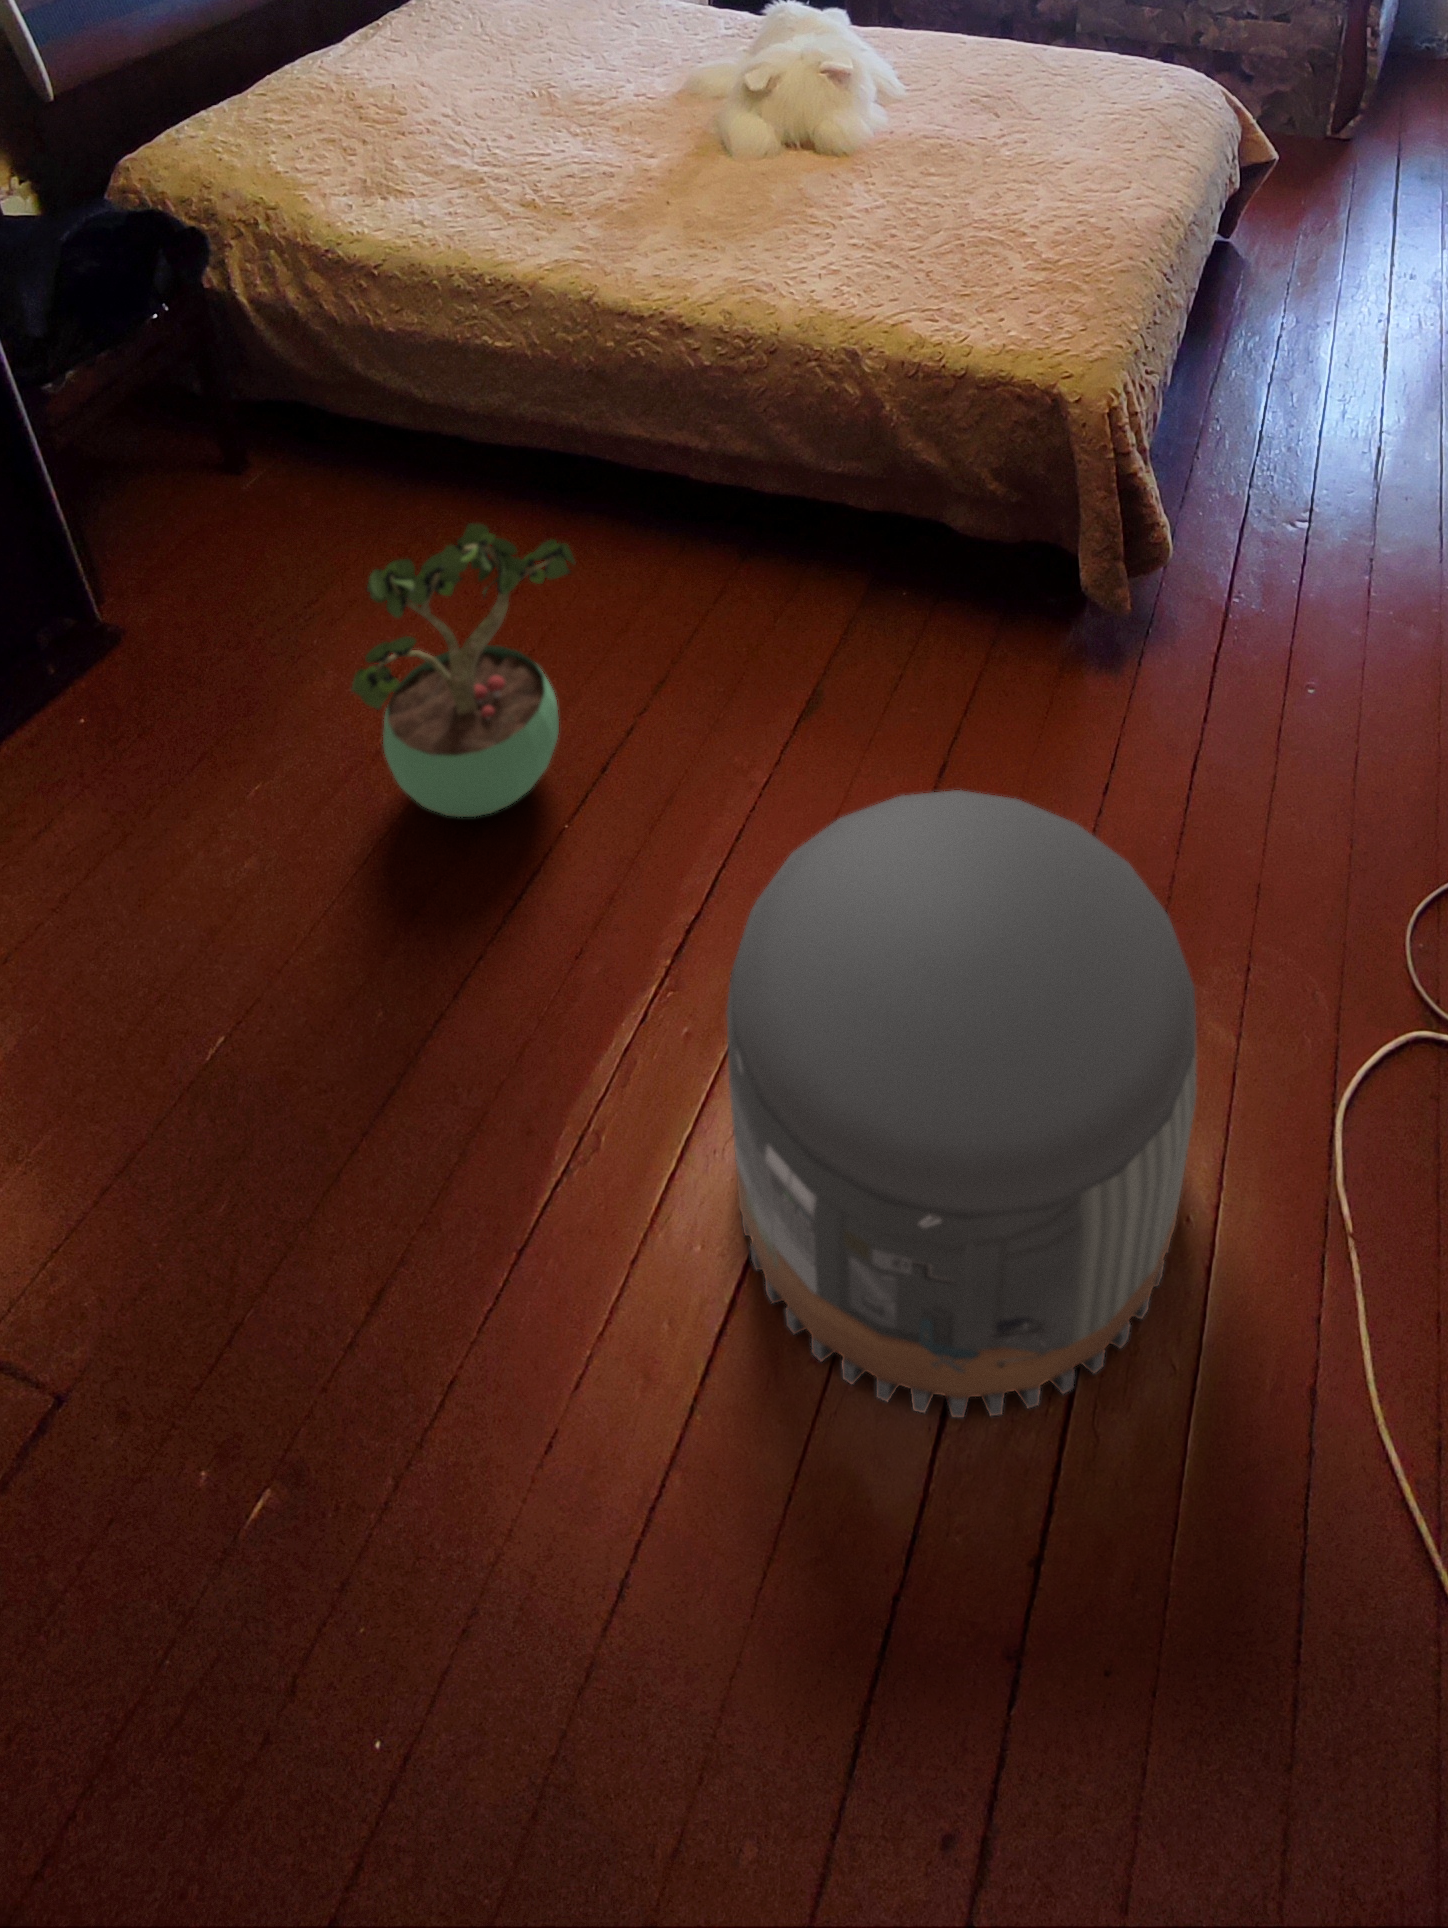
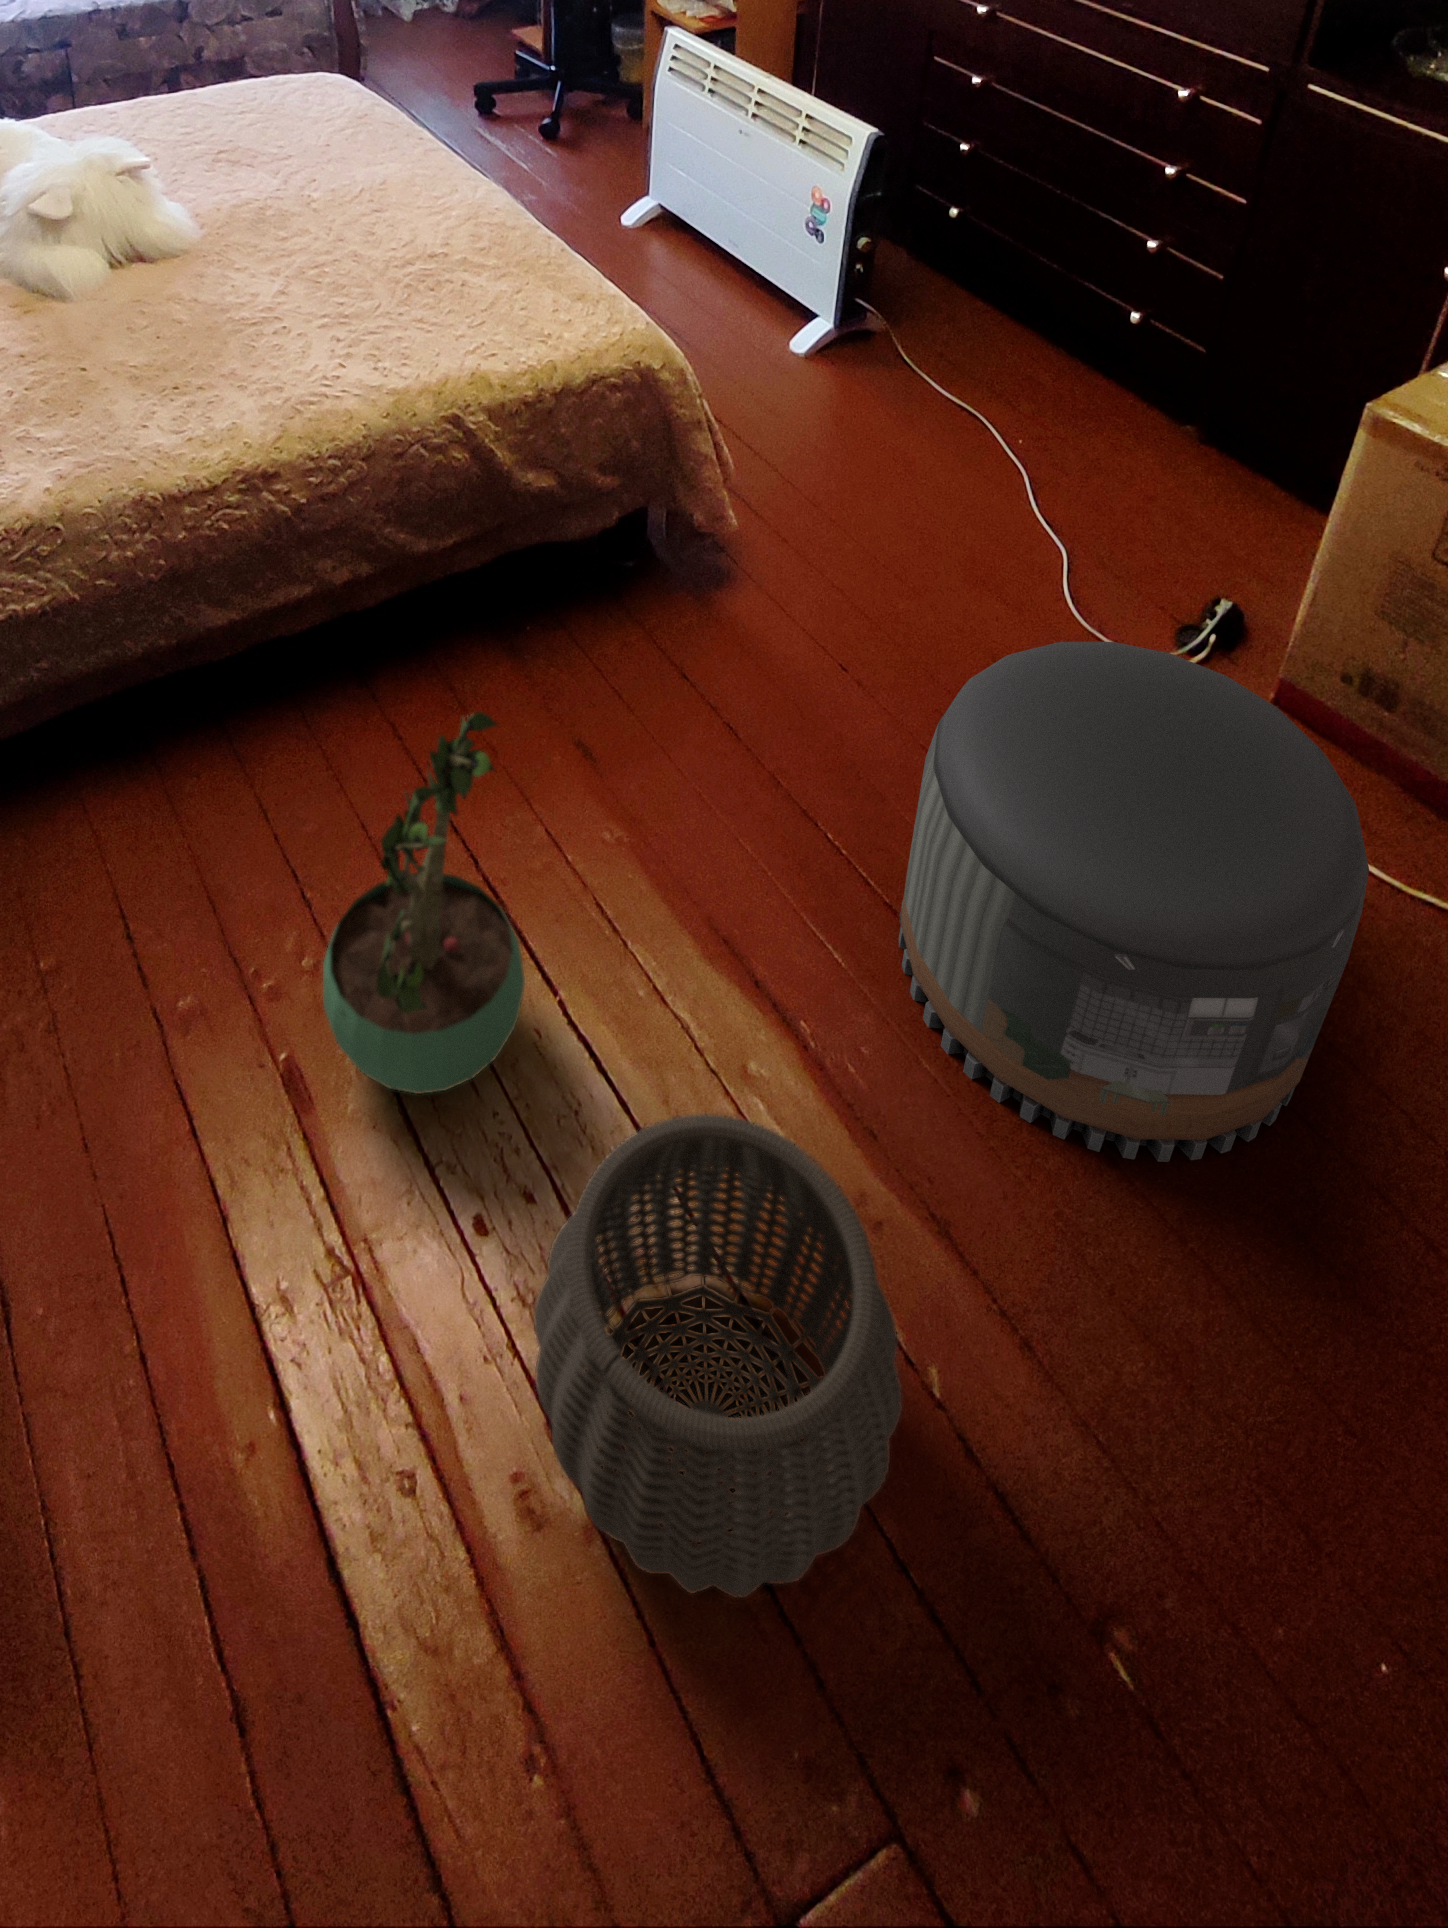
woven basket: none [118,852,449,1239] -> present [534,1114,902,1598]

